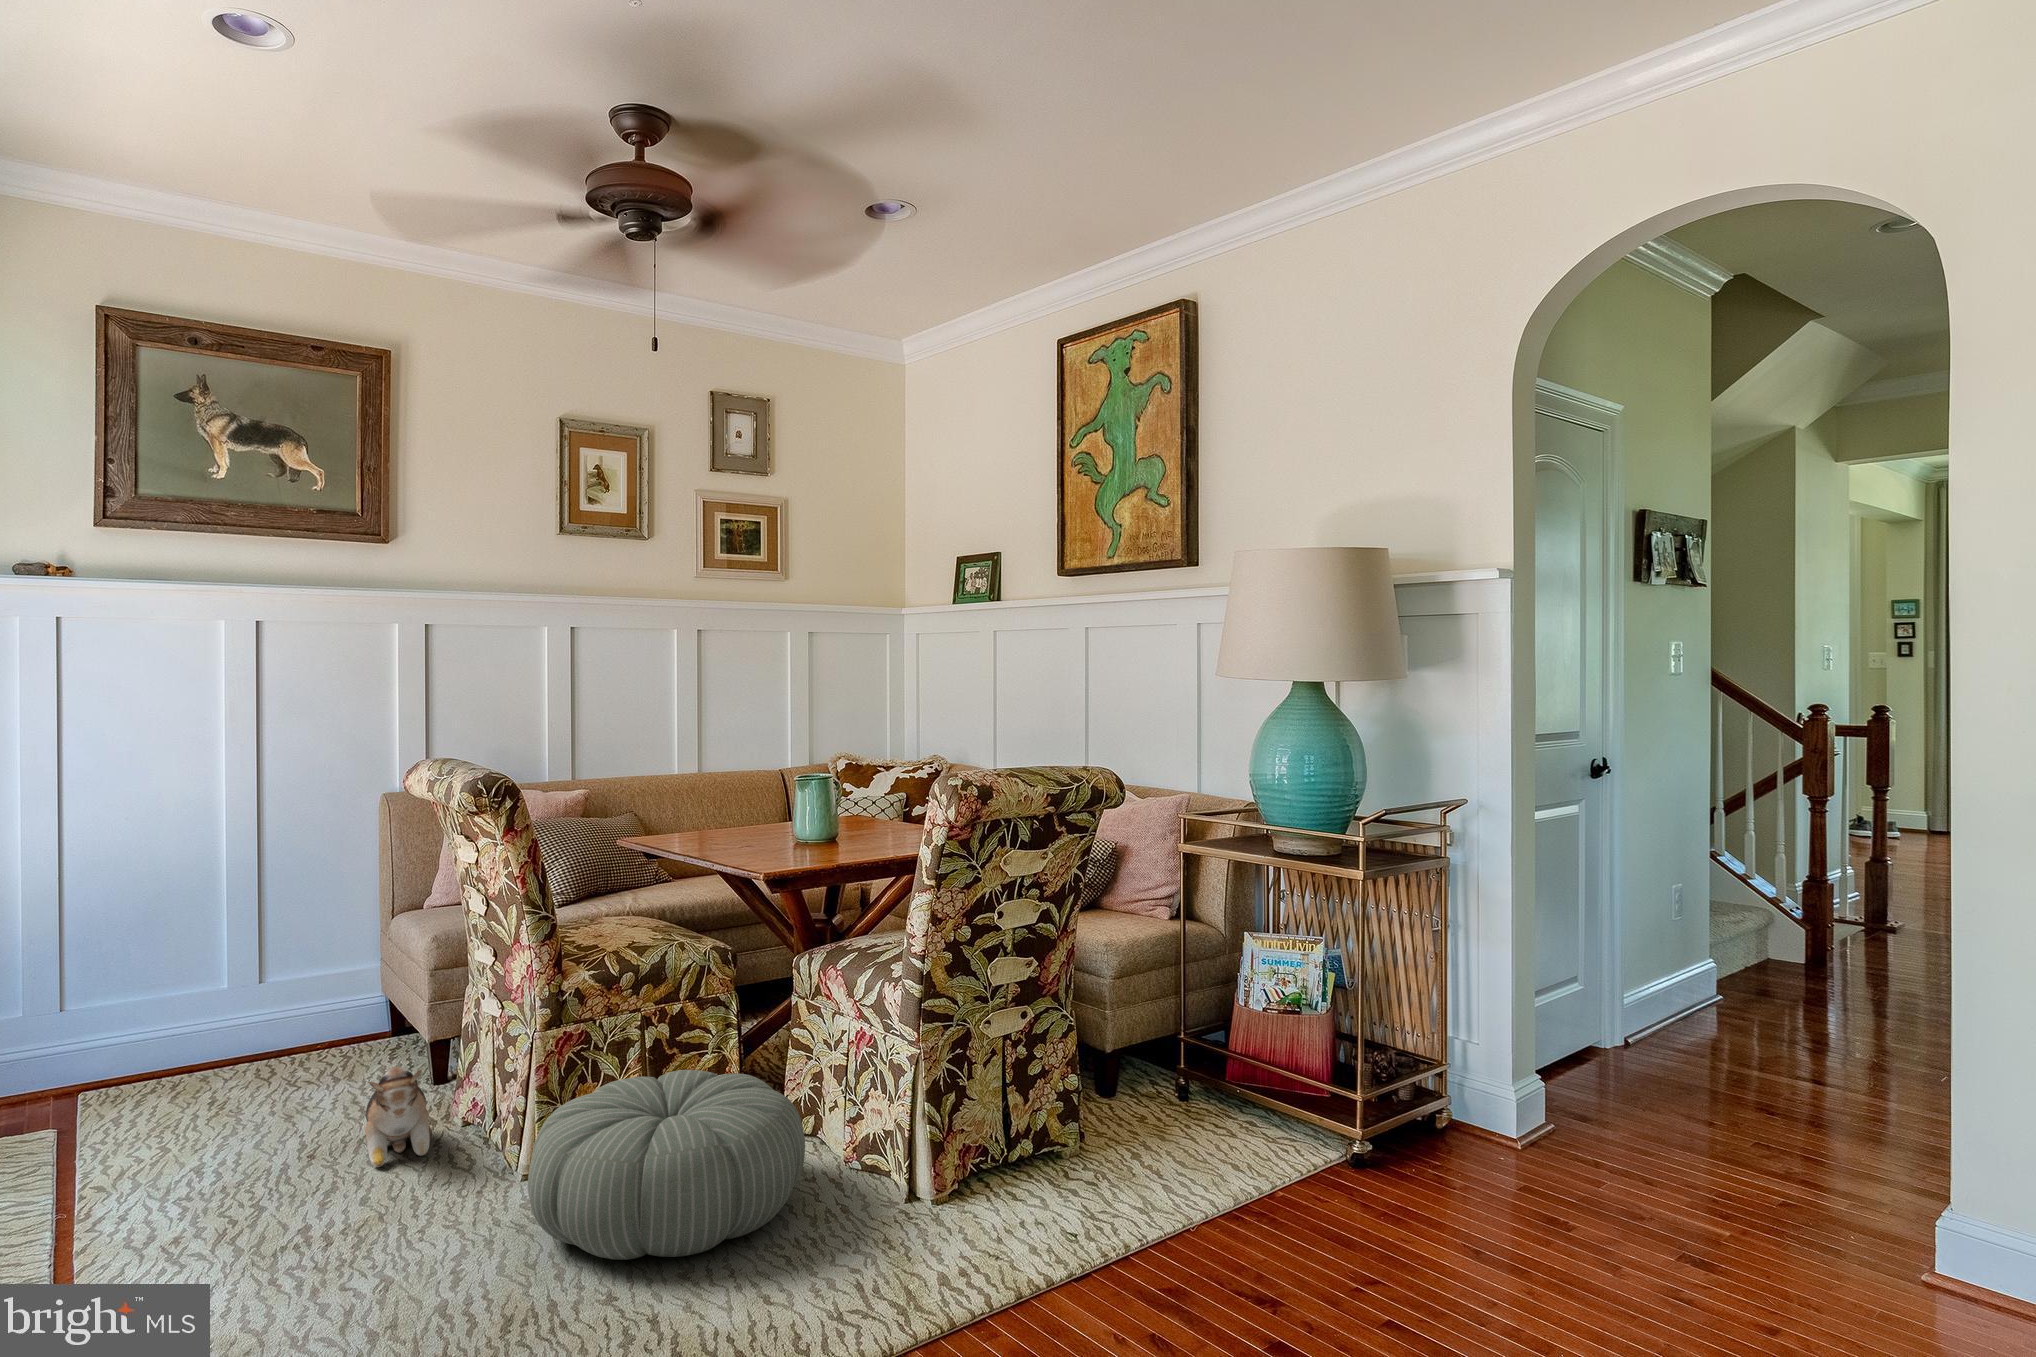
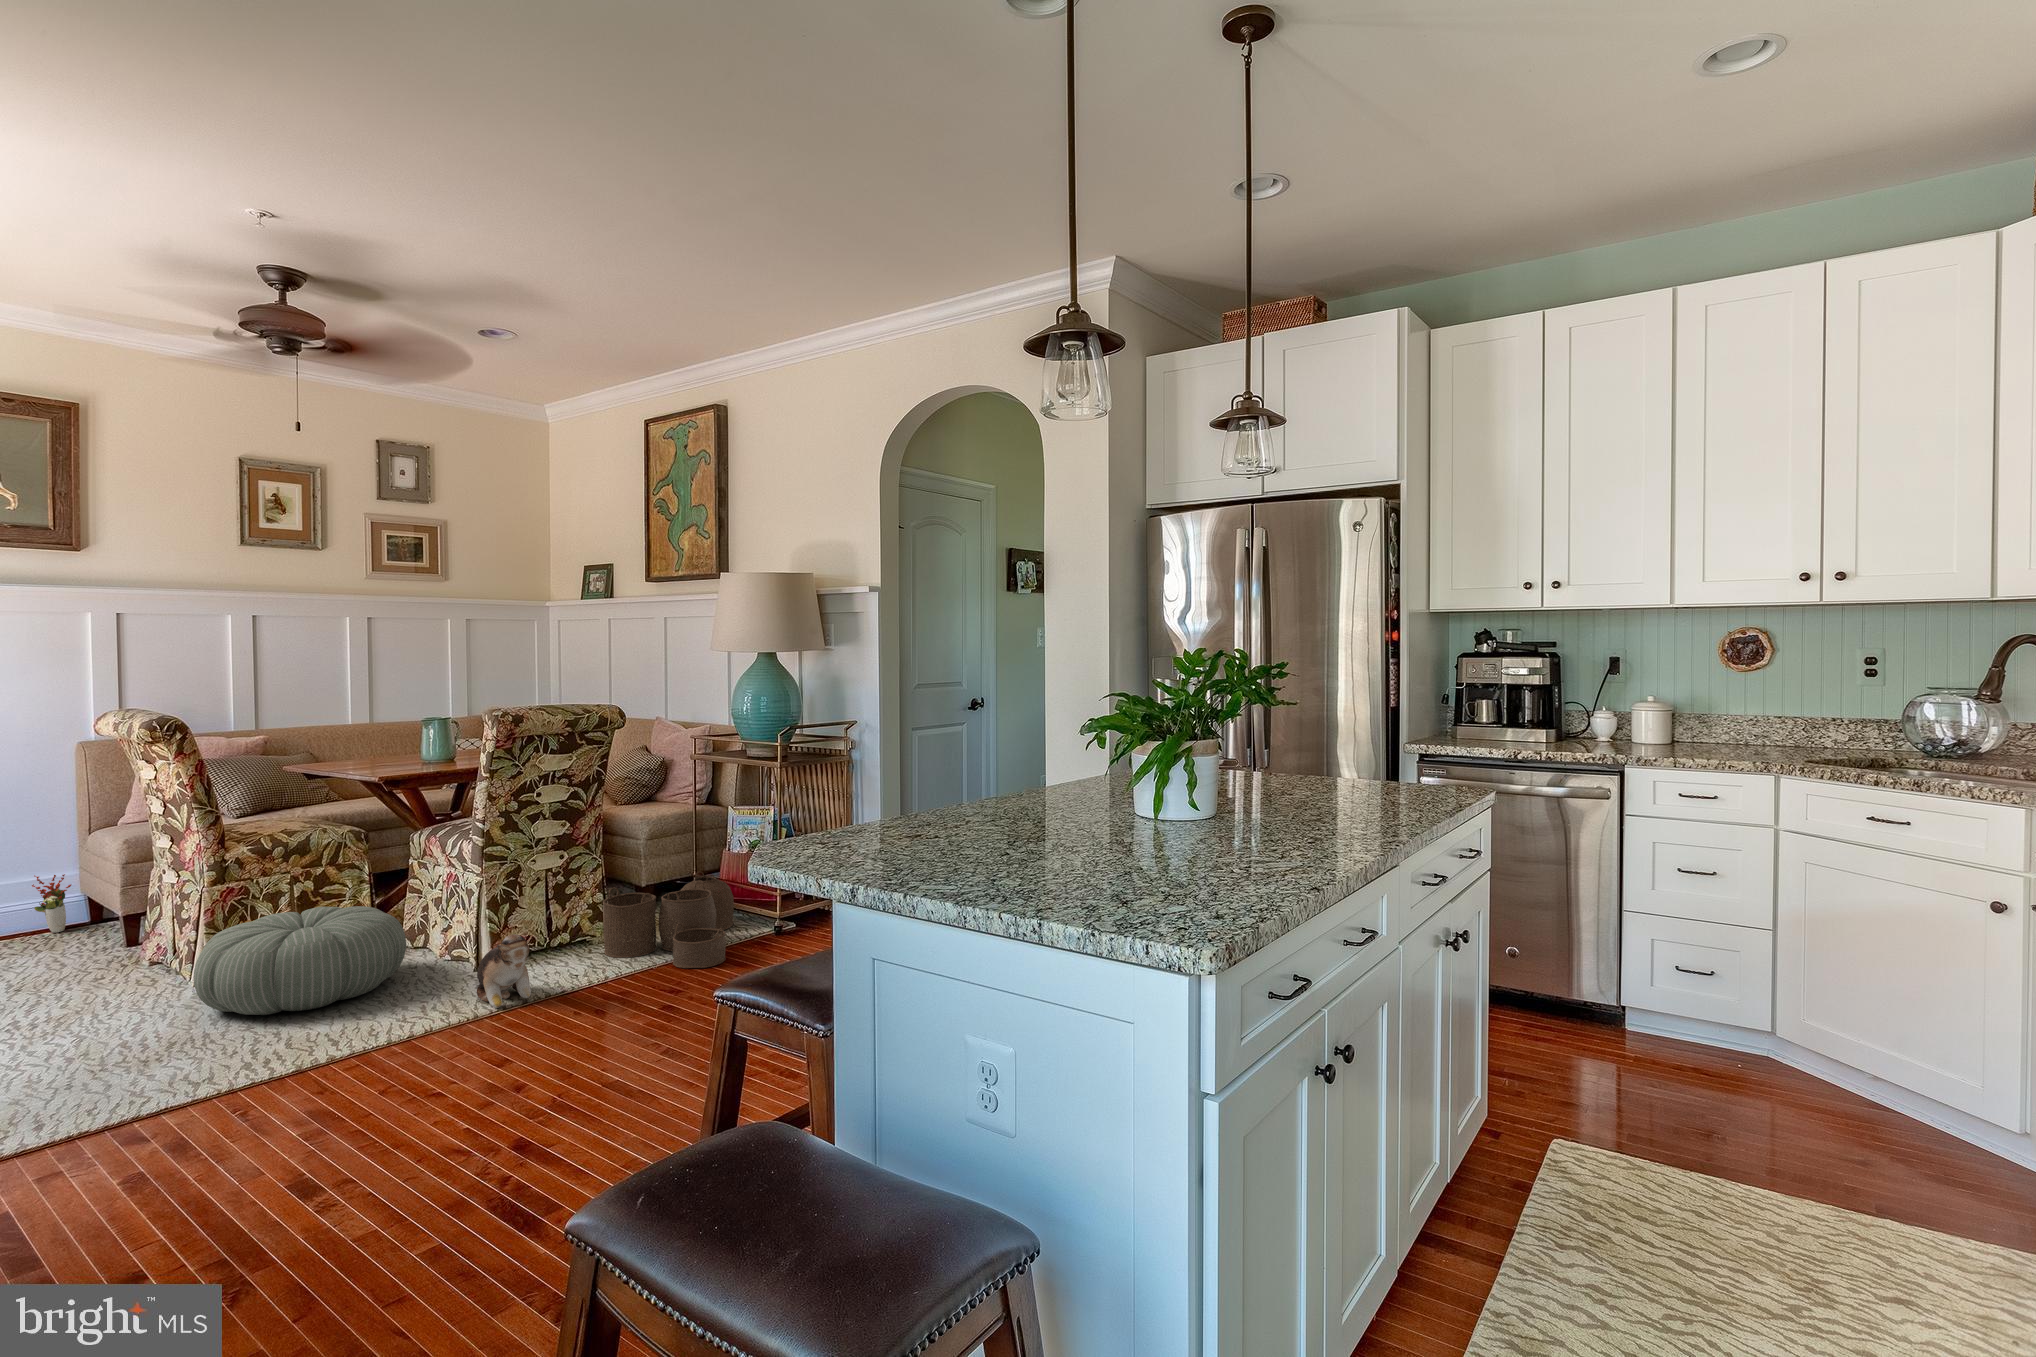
decorative plant: none [326,971,370,1050] -> present [32,874,71,933]
woven basket: none [1083,1039,1300,1235] -> present [603,871,734,968]
plush toy: present [366,1067,431,1167] -> present [476,934,533,1008]

